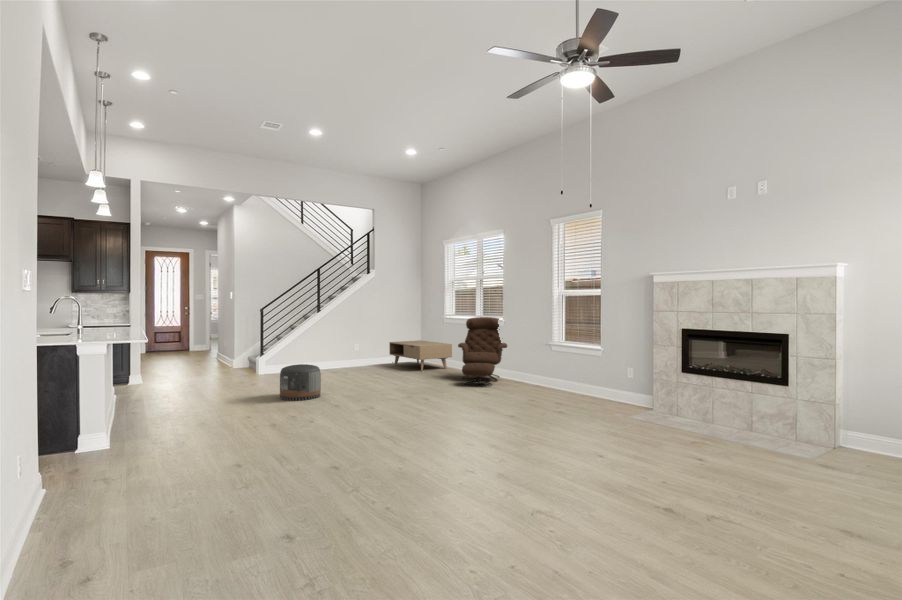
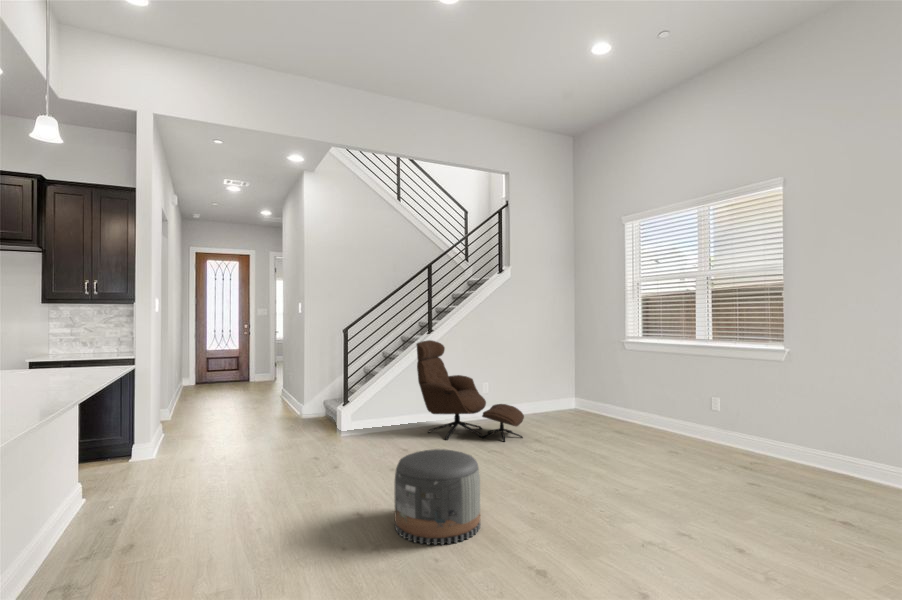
lounge chair: present [458,317,507,386] -> present [417,340,524,442]
coffee table: present [389,340,452,371] -> none [538,377,655,435]

